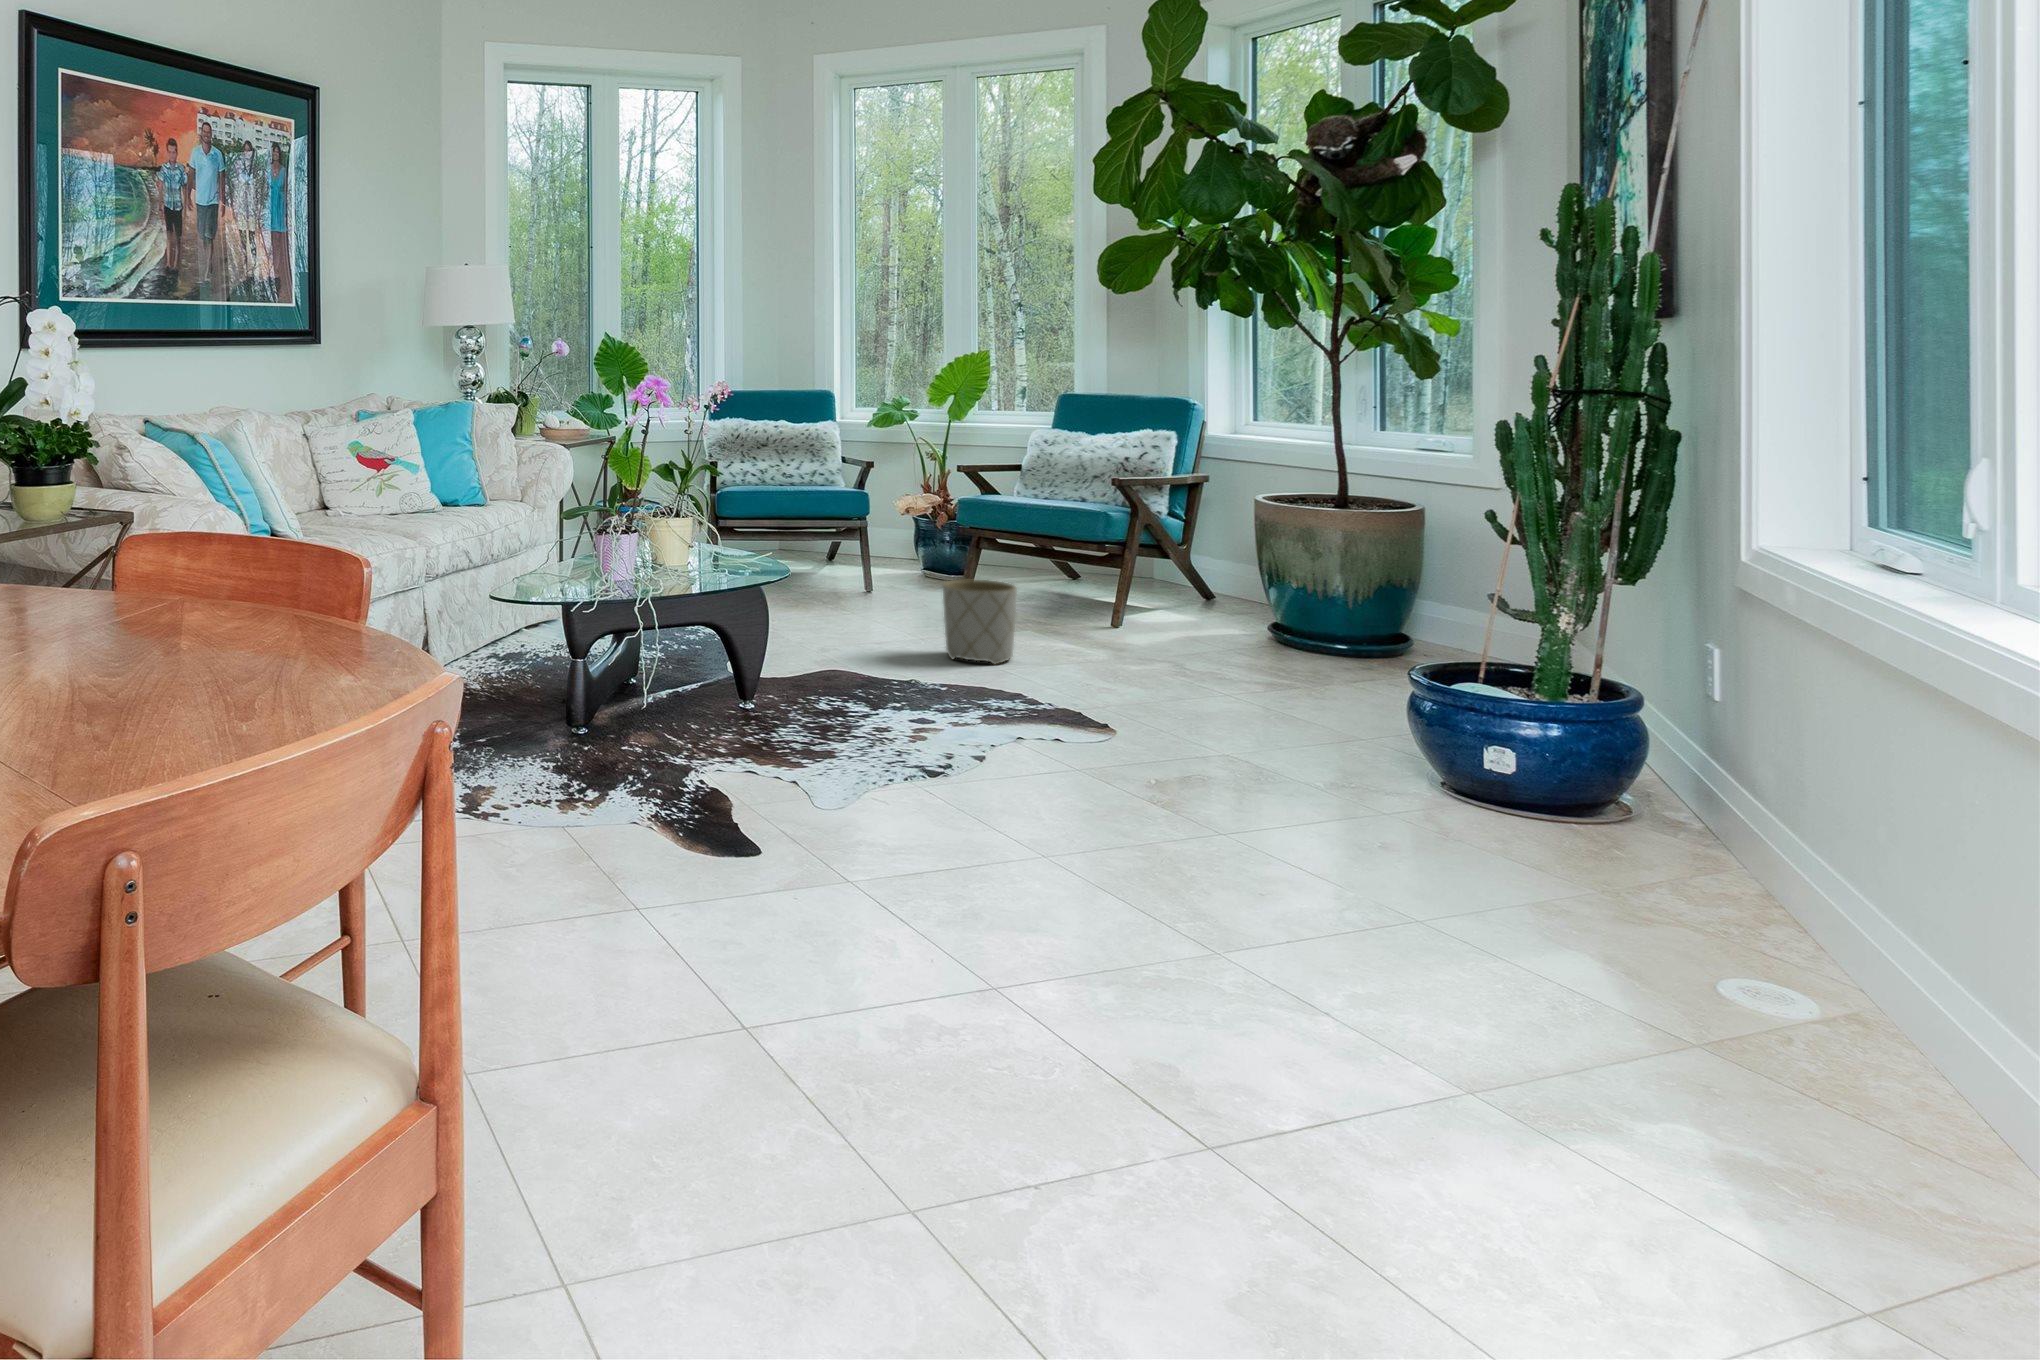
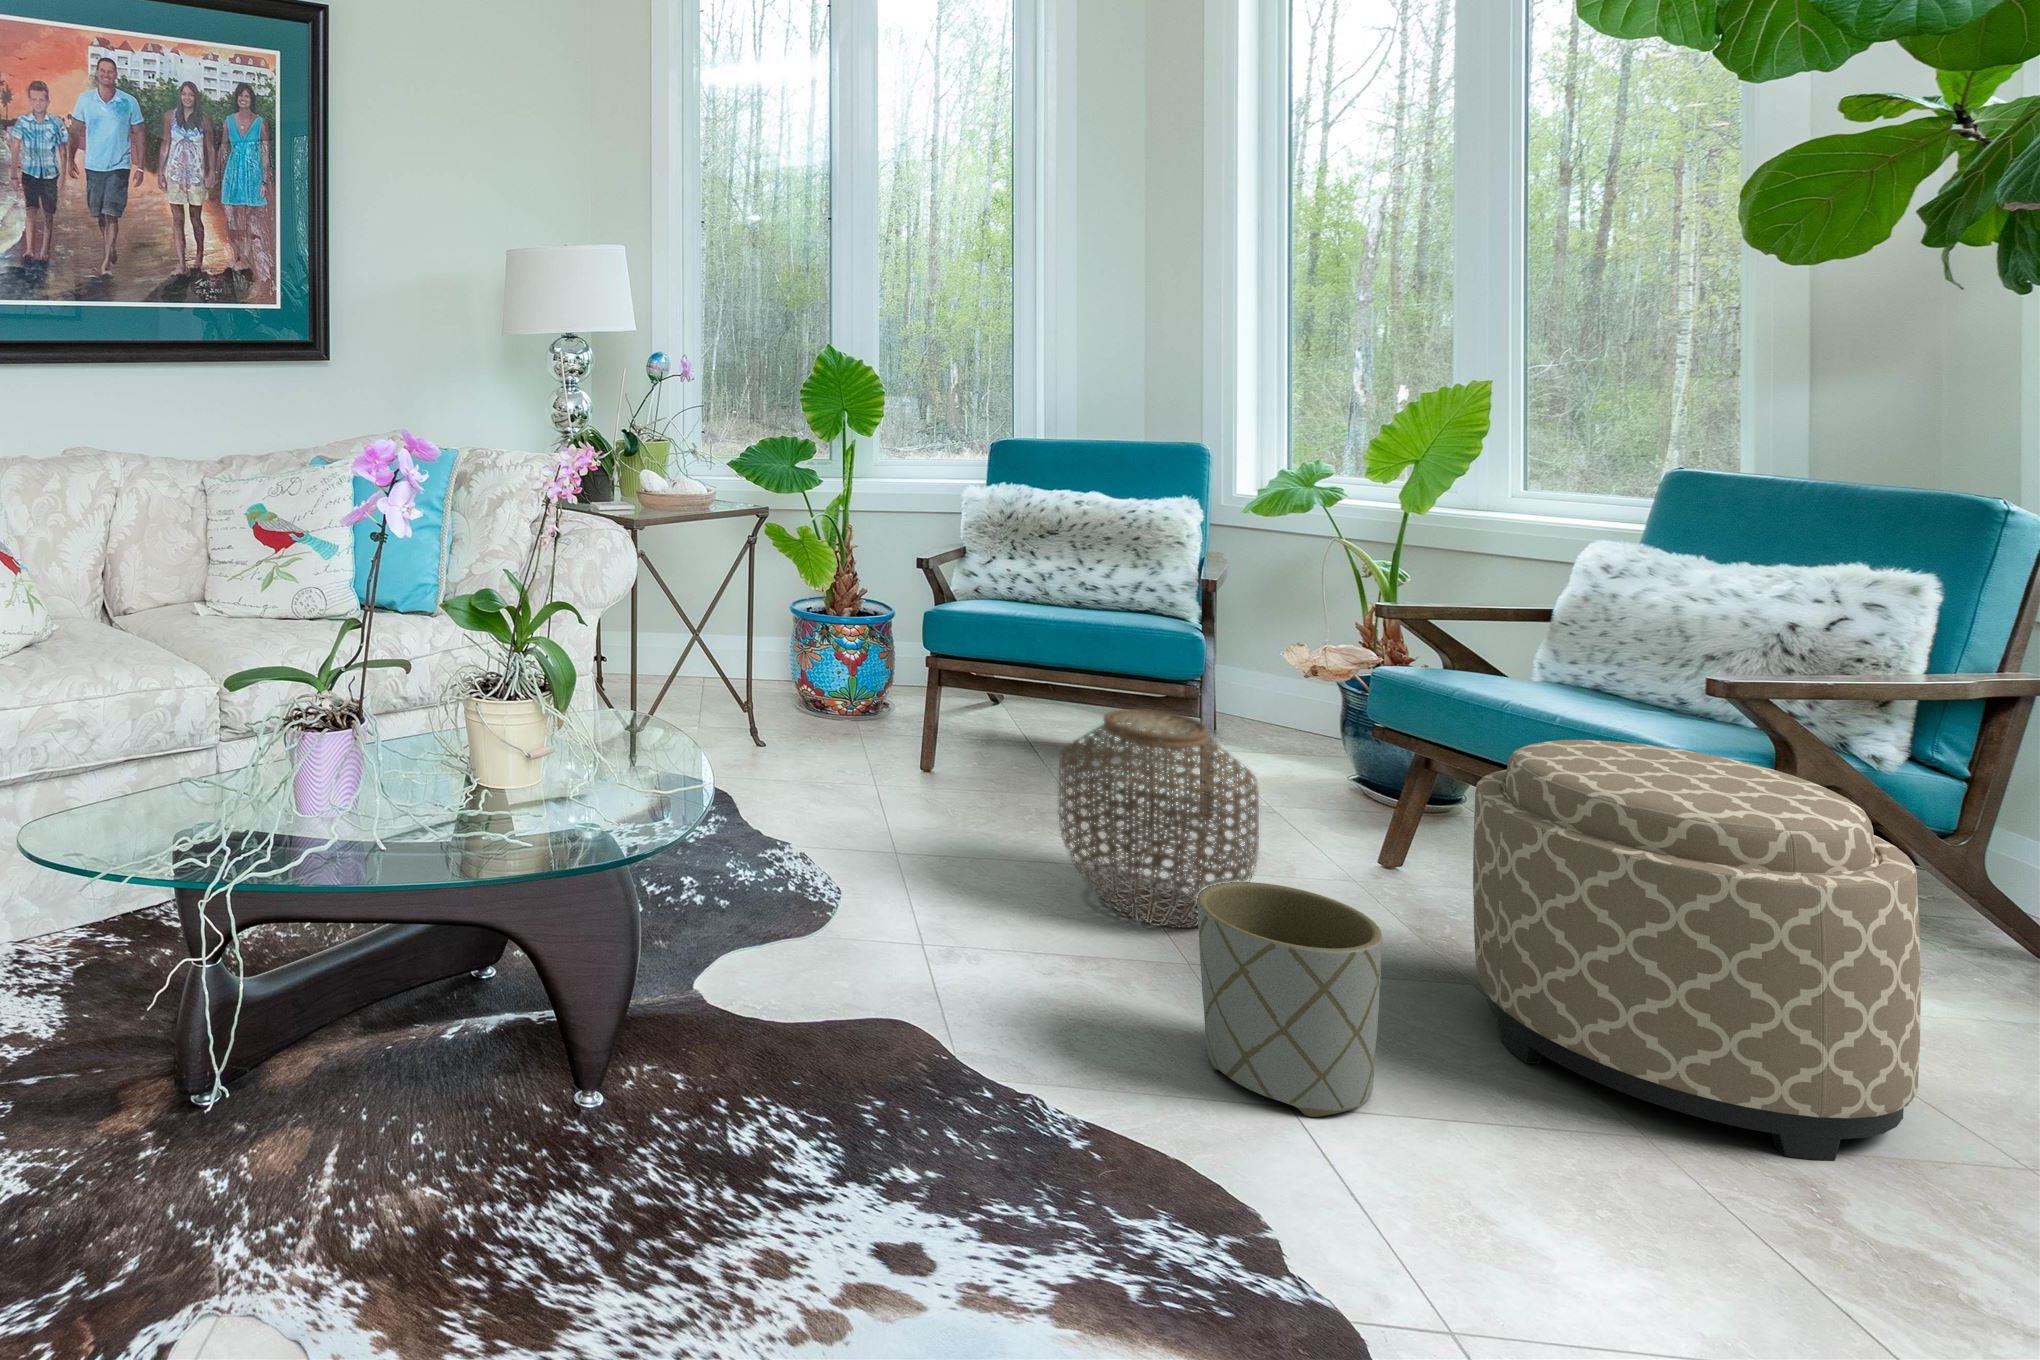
ottoman: none [1029,509,1178,651] -> present [1473,740,1921,1160]
woven basket: none [836,525,932,629] -> present [1059,709,1259,928]

